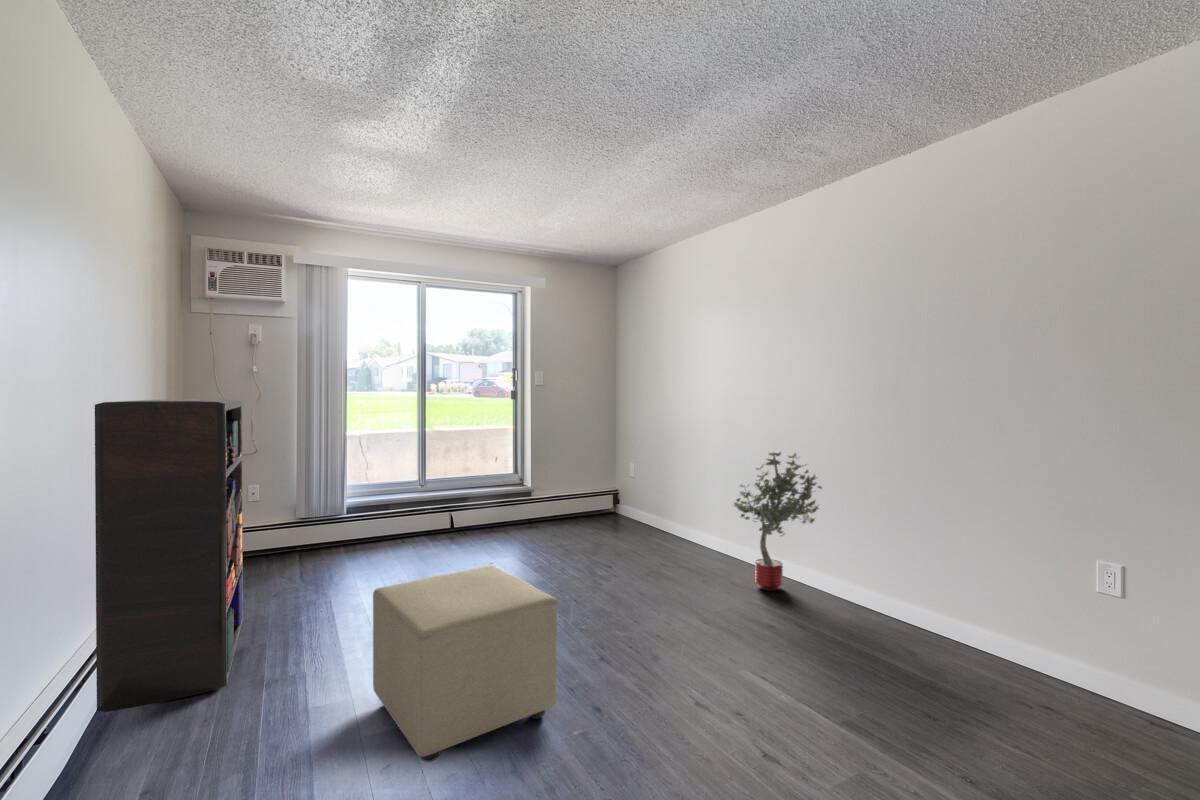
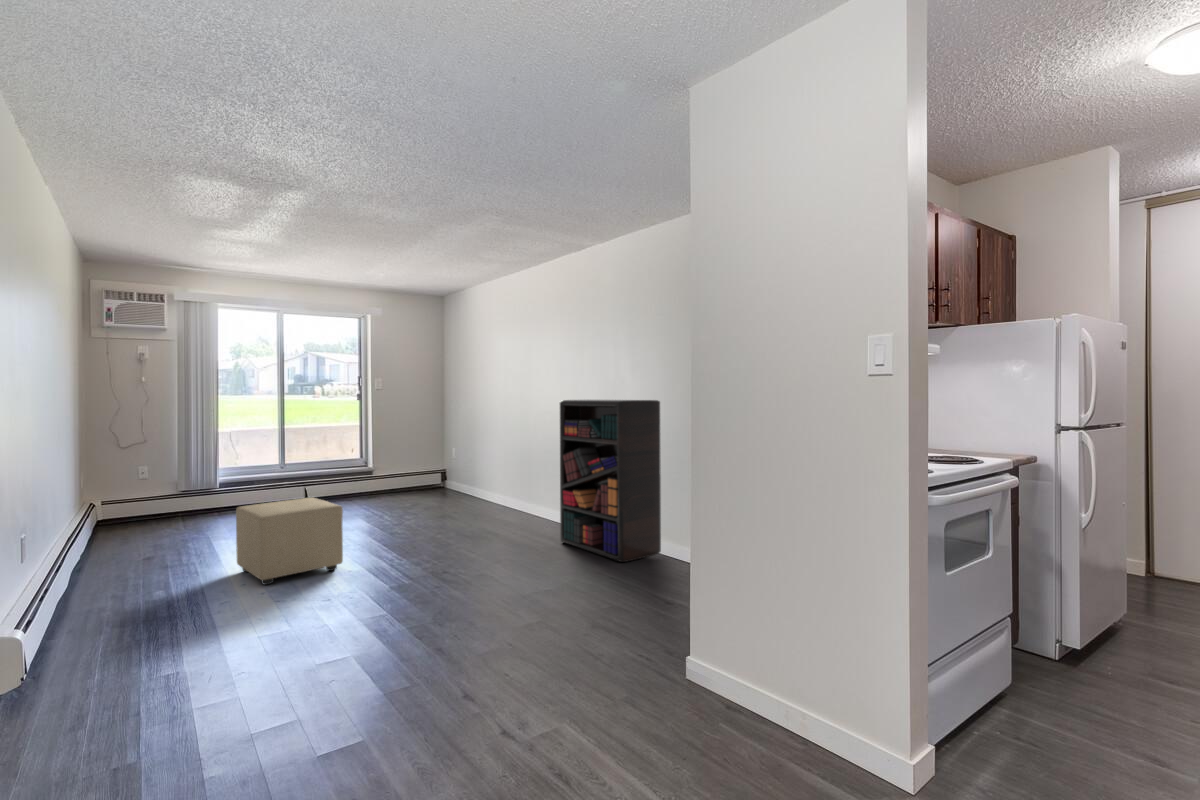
bookshelf: present [95,399,243,712] -> present [560,400,661,562]
potted tree: present [734,452,822,591] -> none [499,432,548,521]

